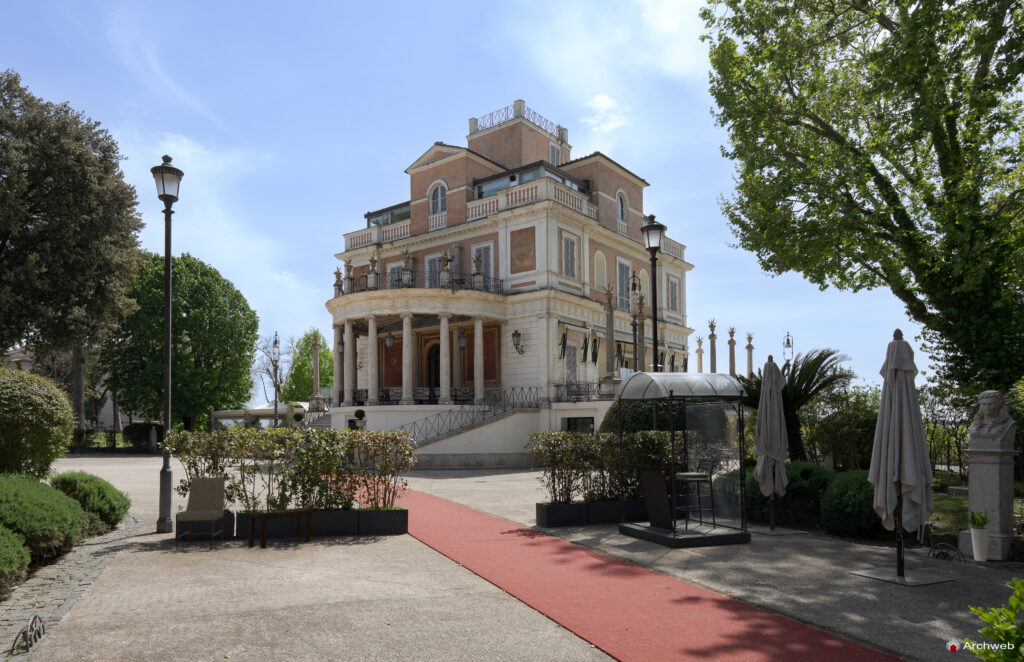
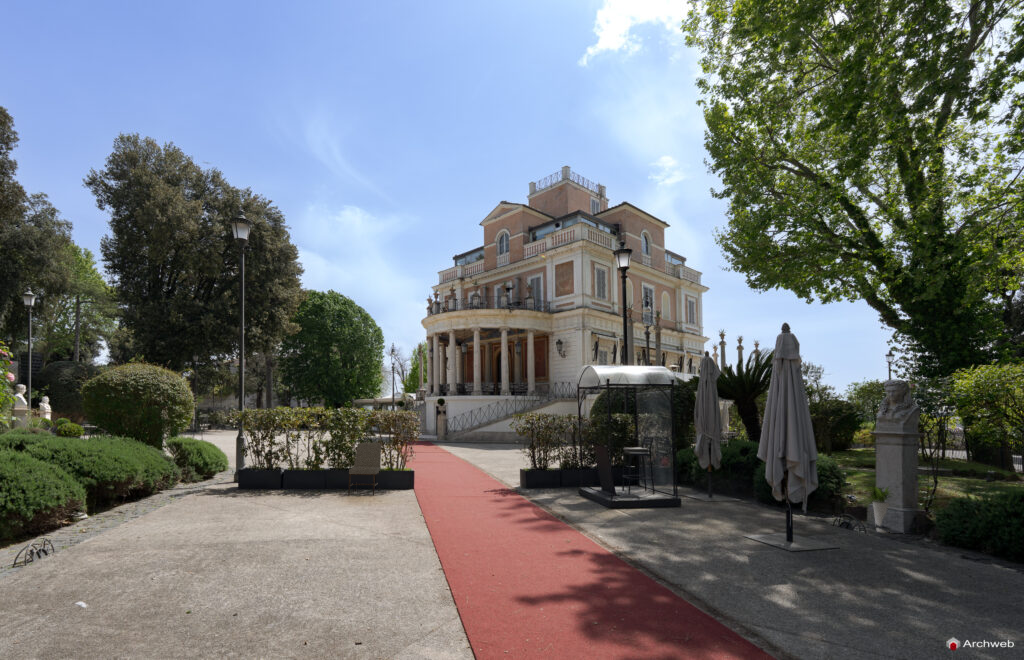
chair: present [176,477,225,550] -> present [348,443,381,496]
bench: present [248,507,313,548] -> none [286,467,337,497]

